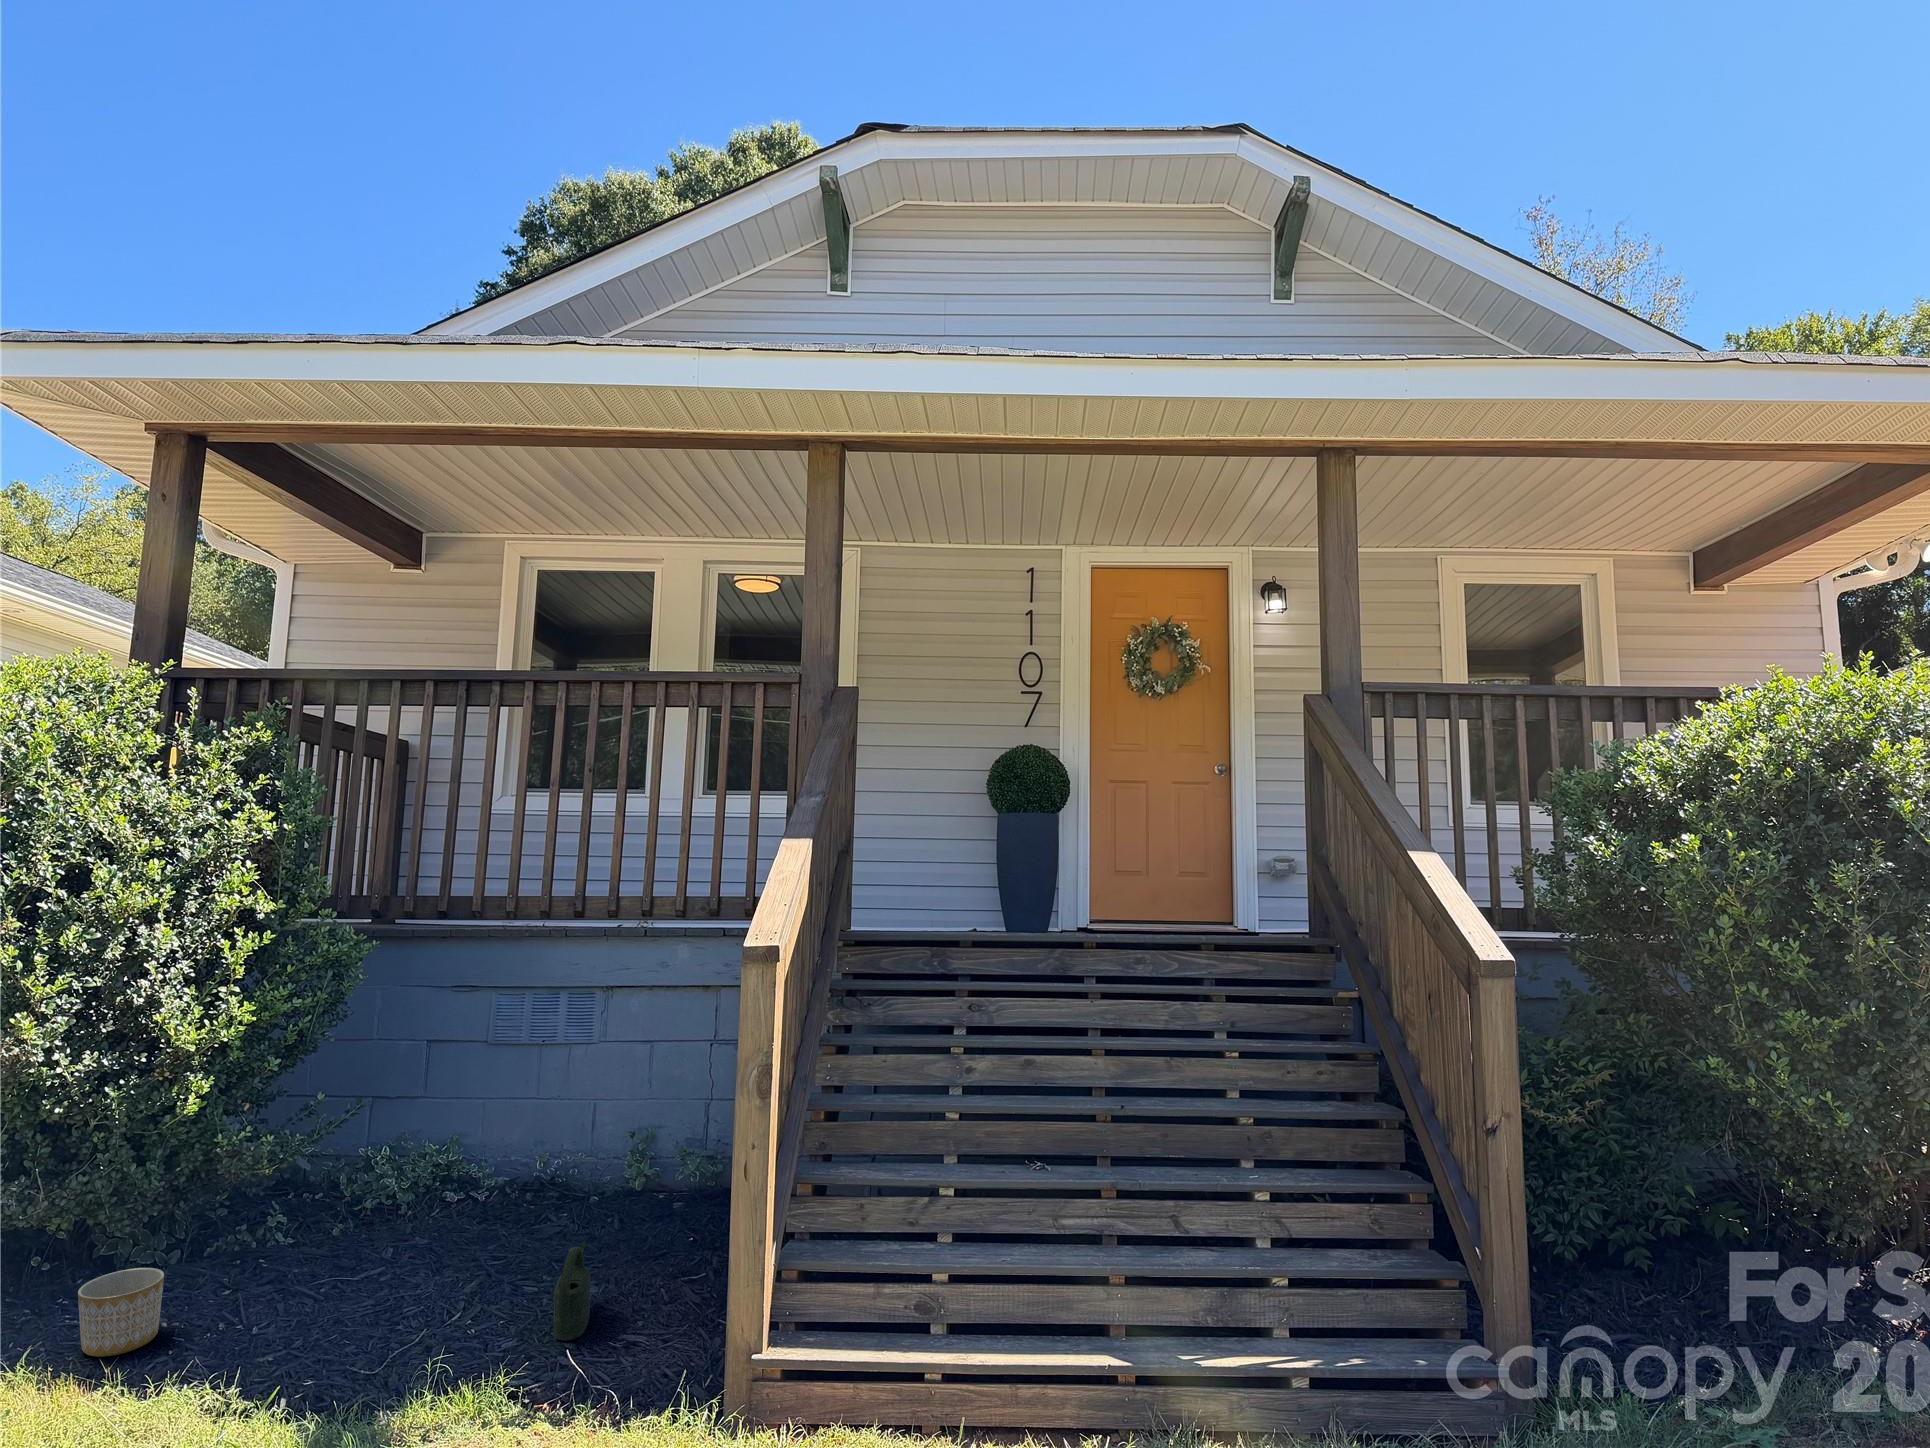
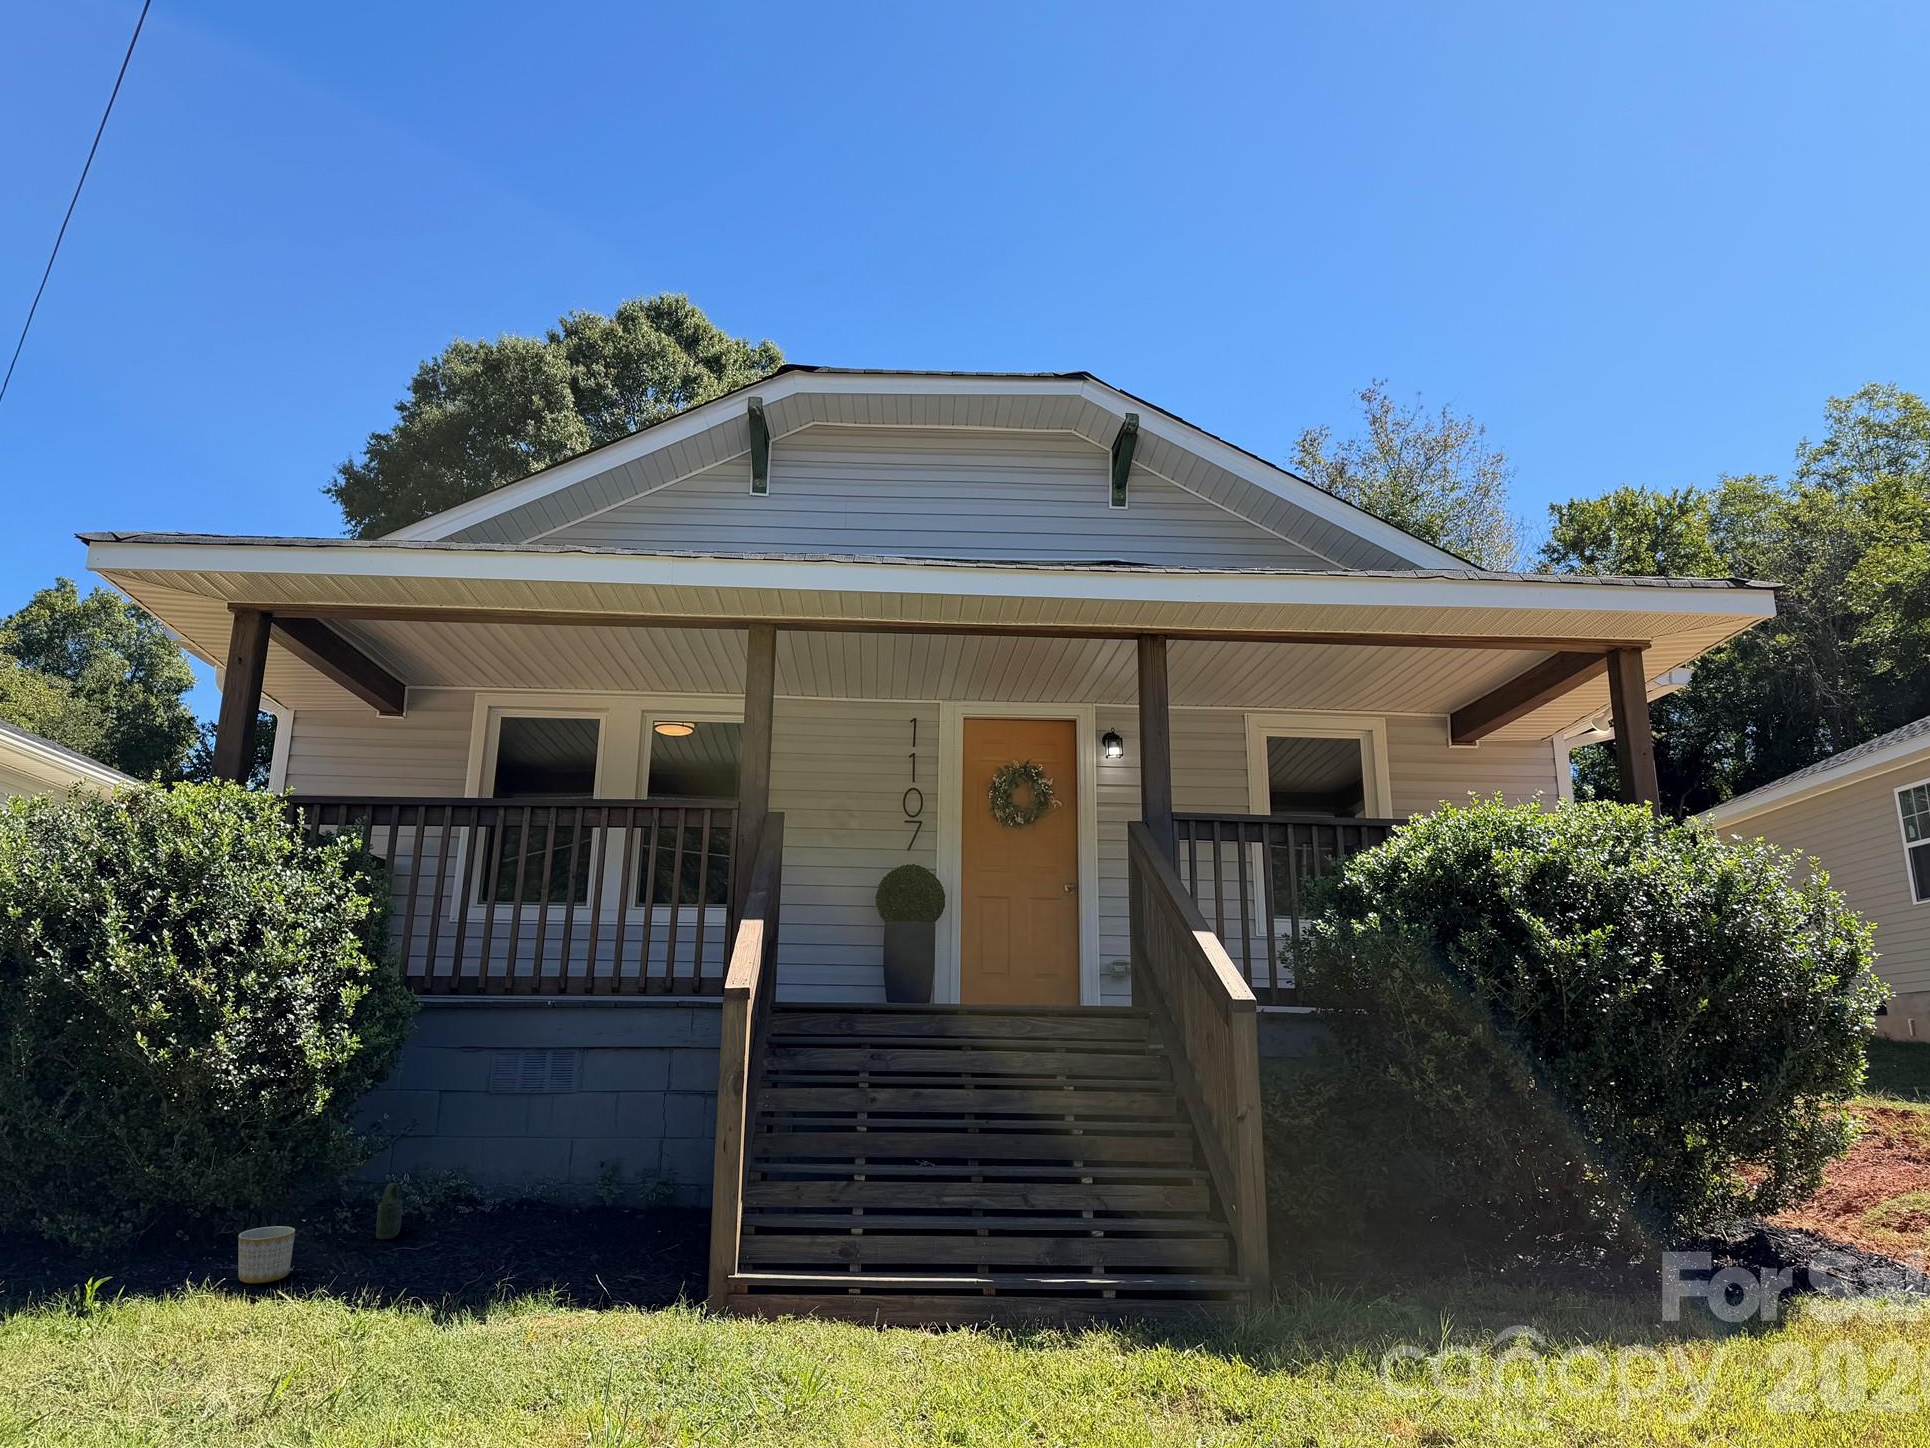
watering can: present [554,1241,590,1341] -> present [376,1183,402,1239]

